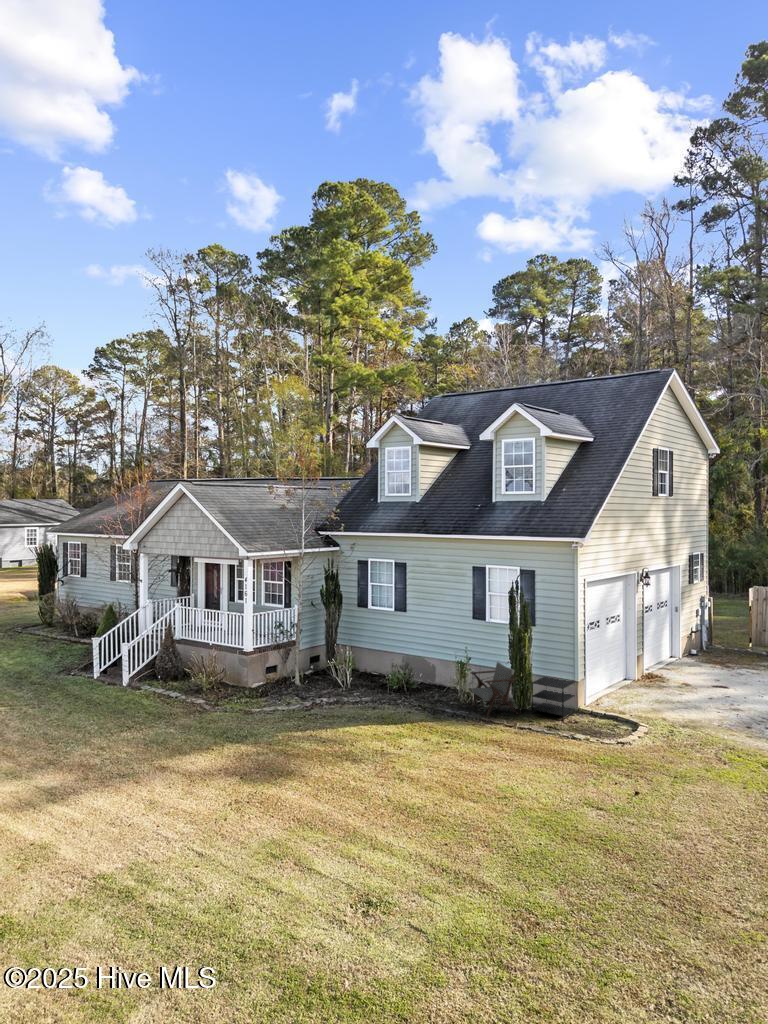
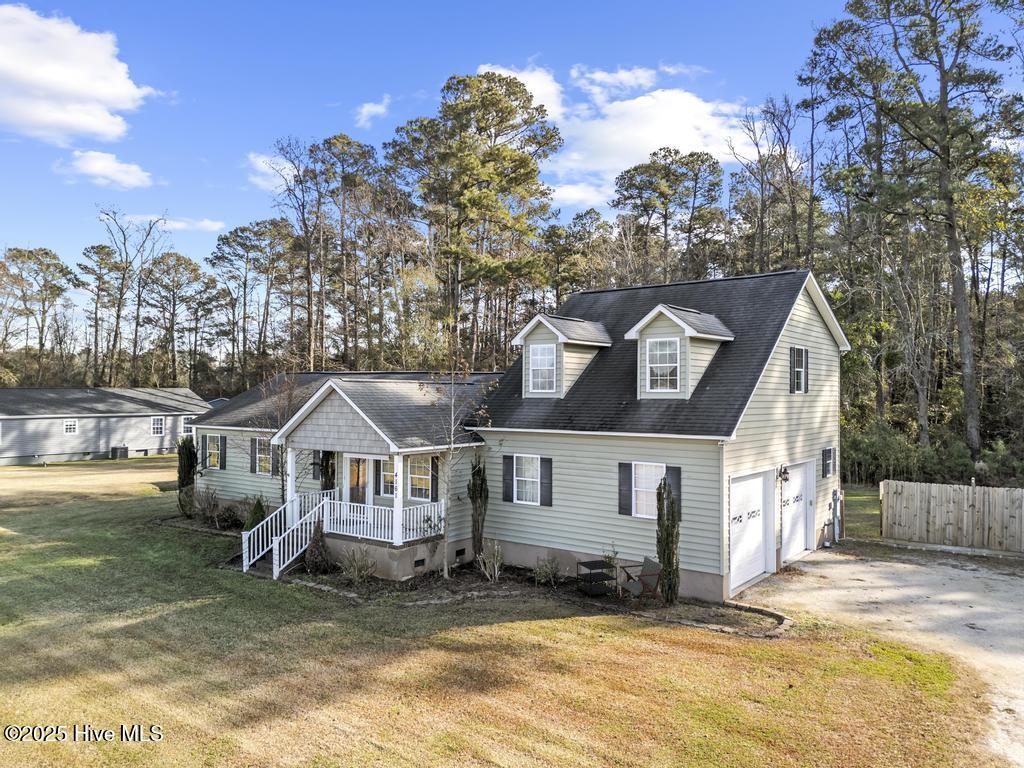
side table: present [532,677,576,720] -> present [577,560,617,598]

